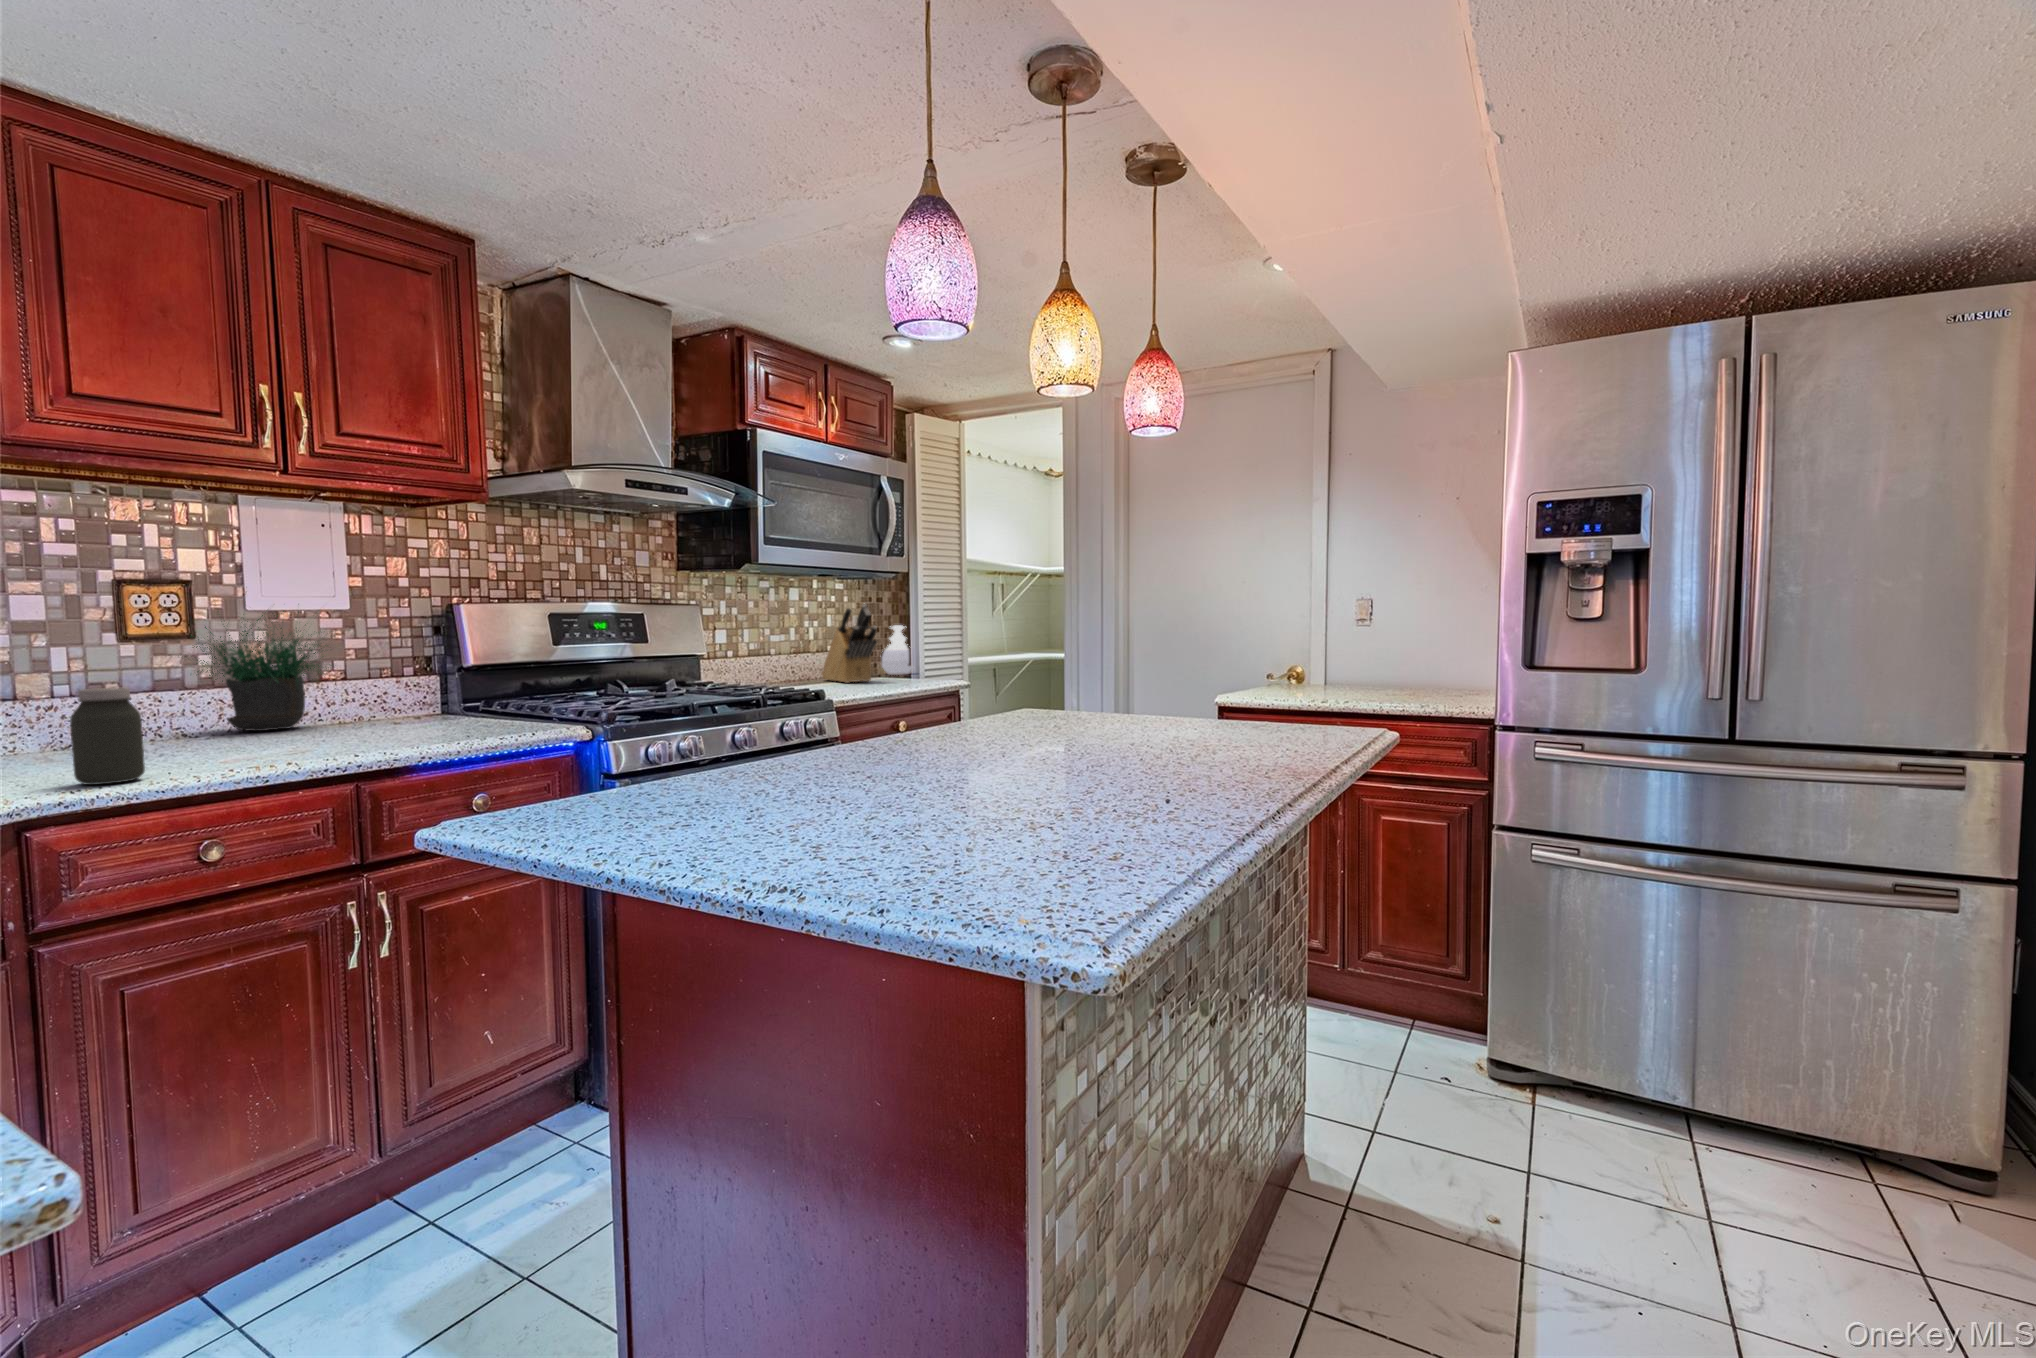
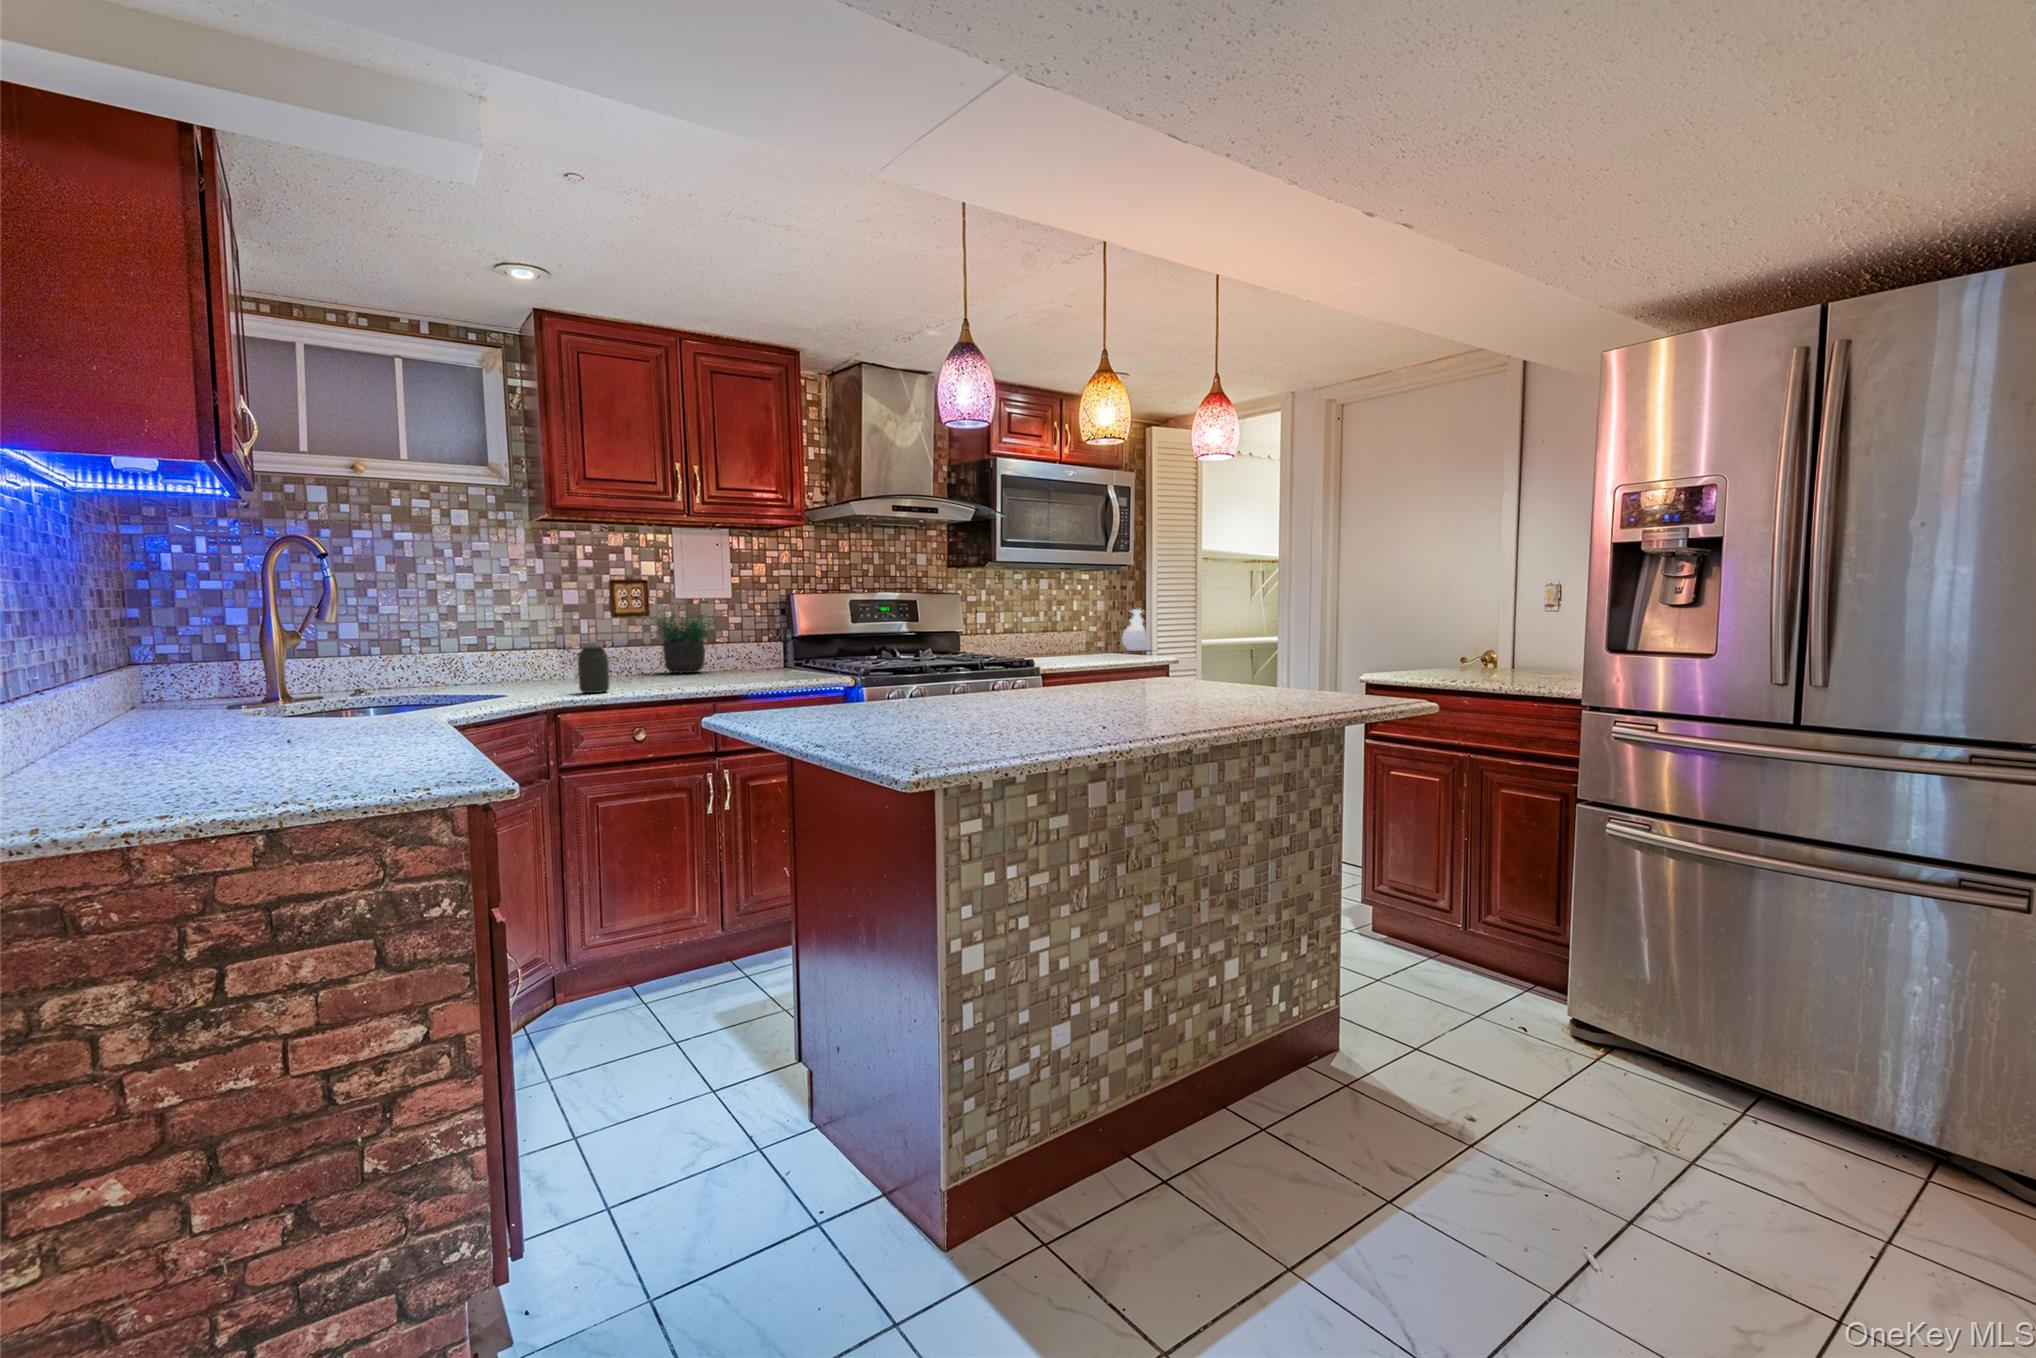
knife block: present [822,603,877,683] -> none [1066,591,1103,656]

